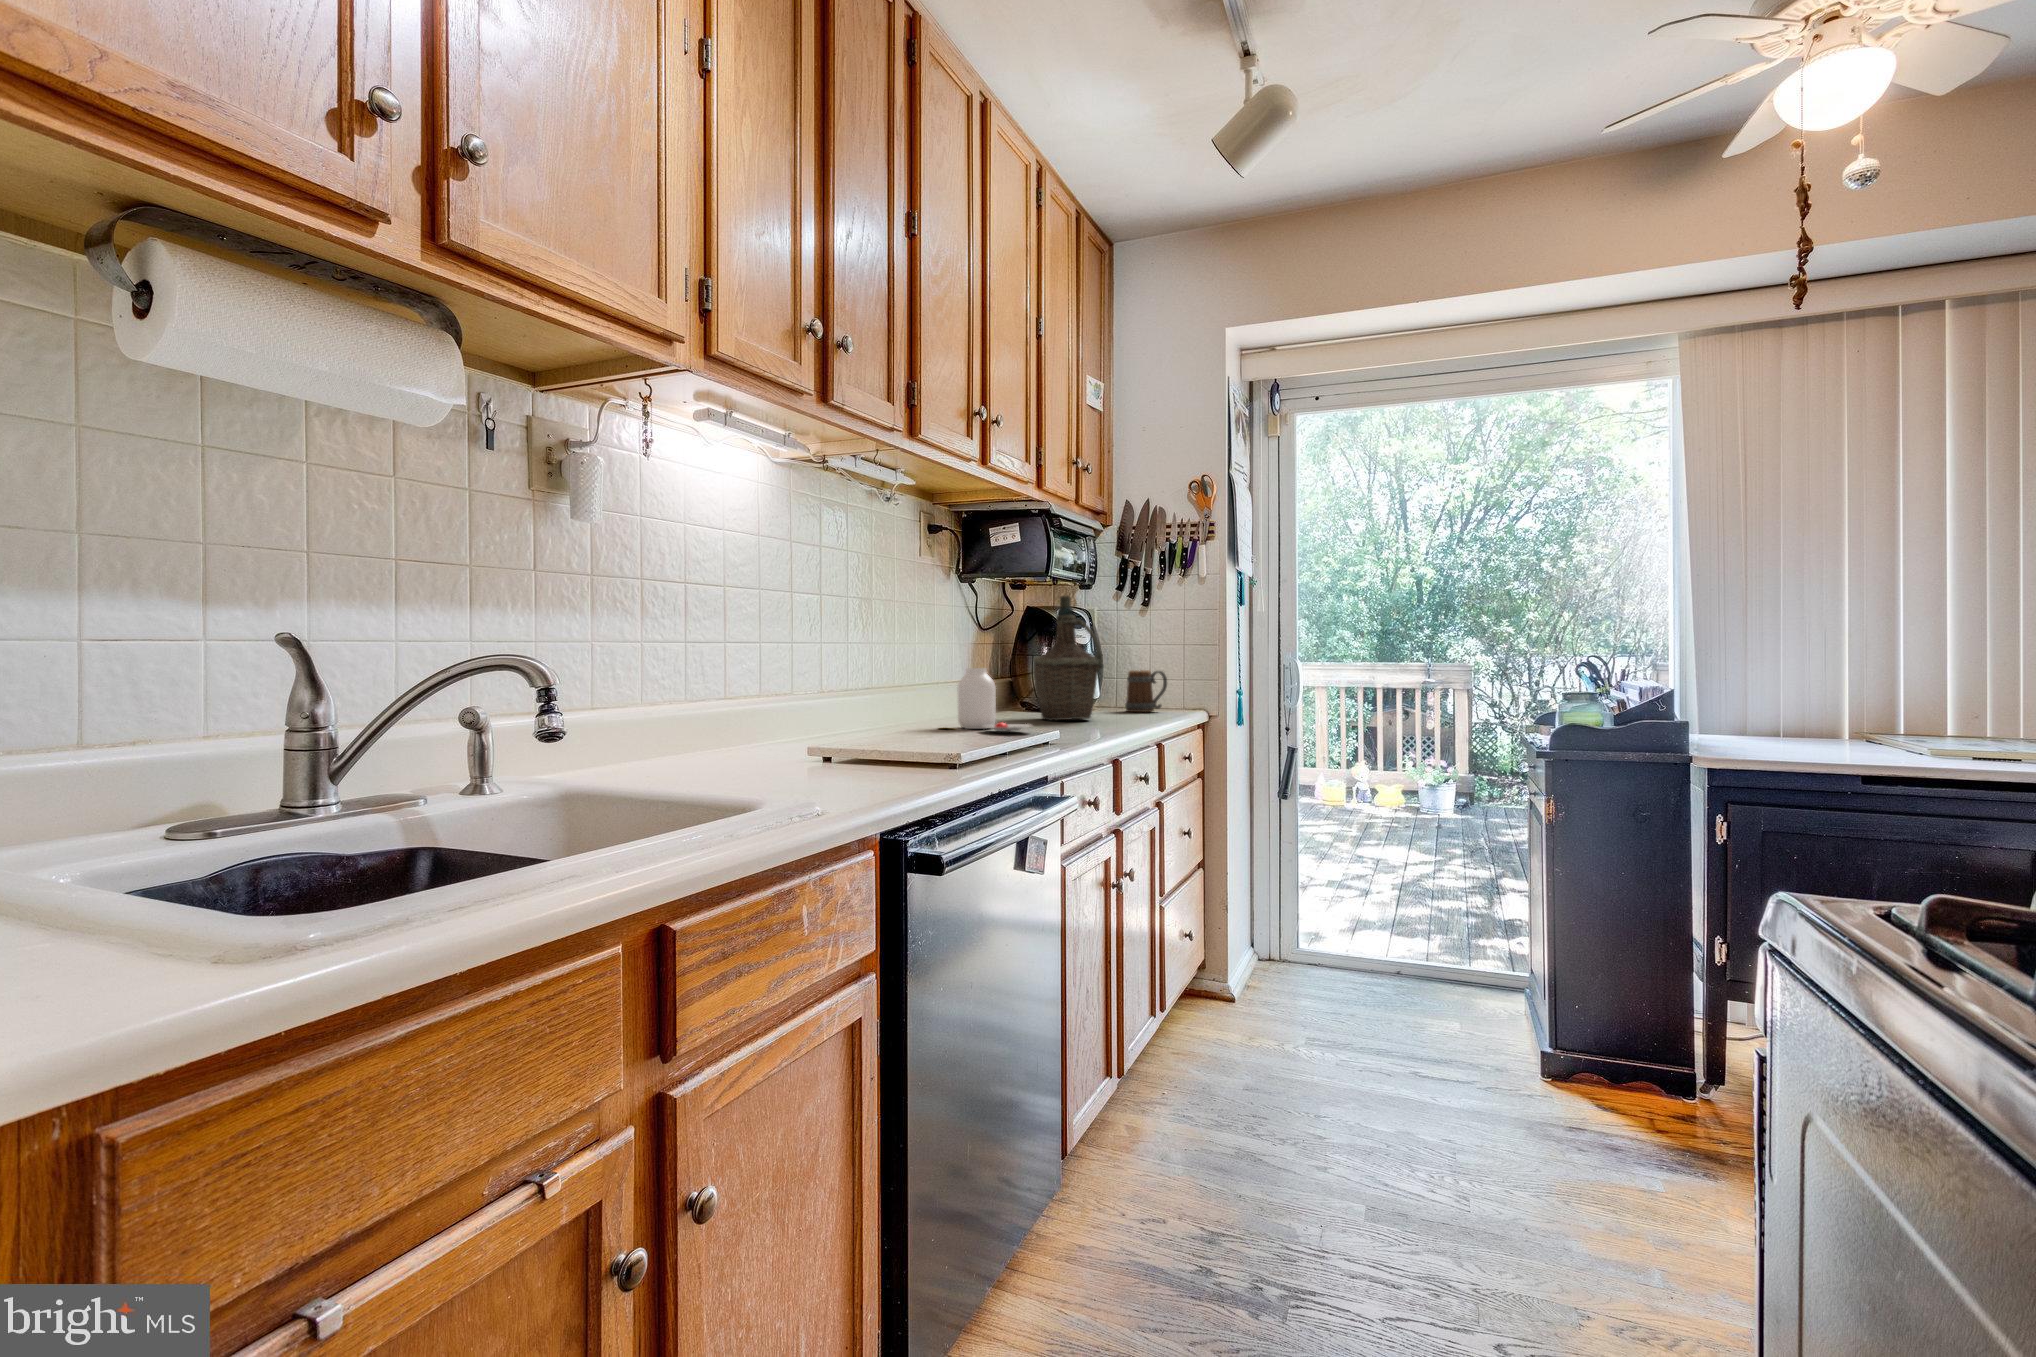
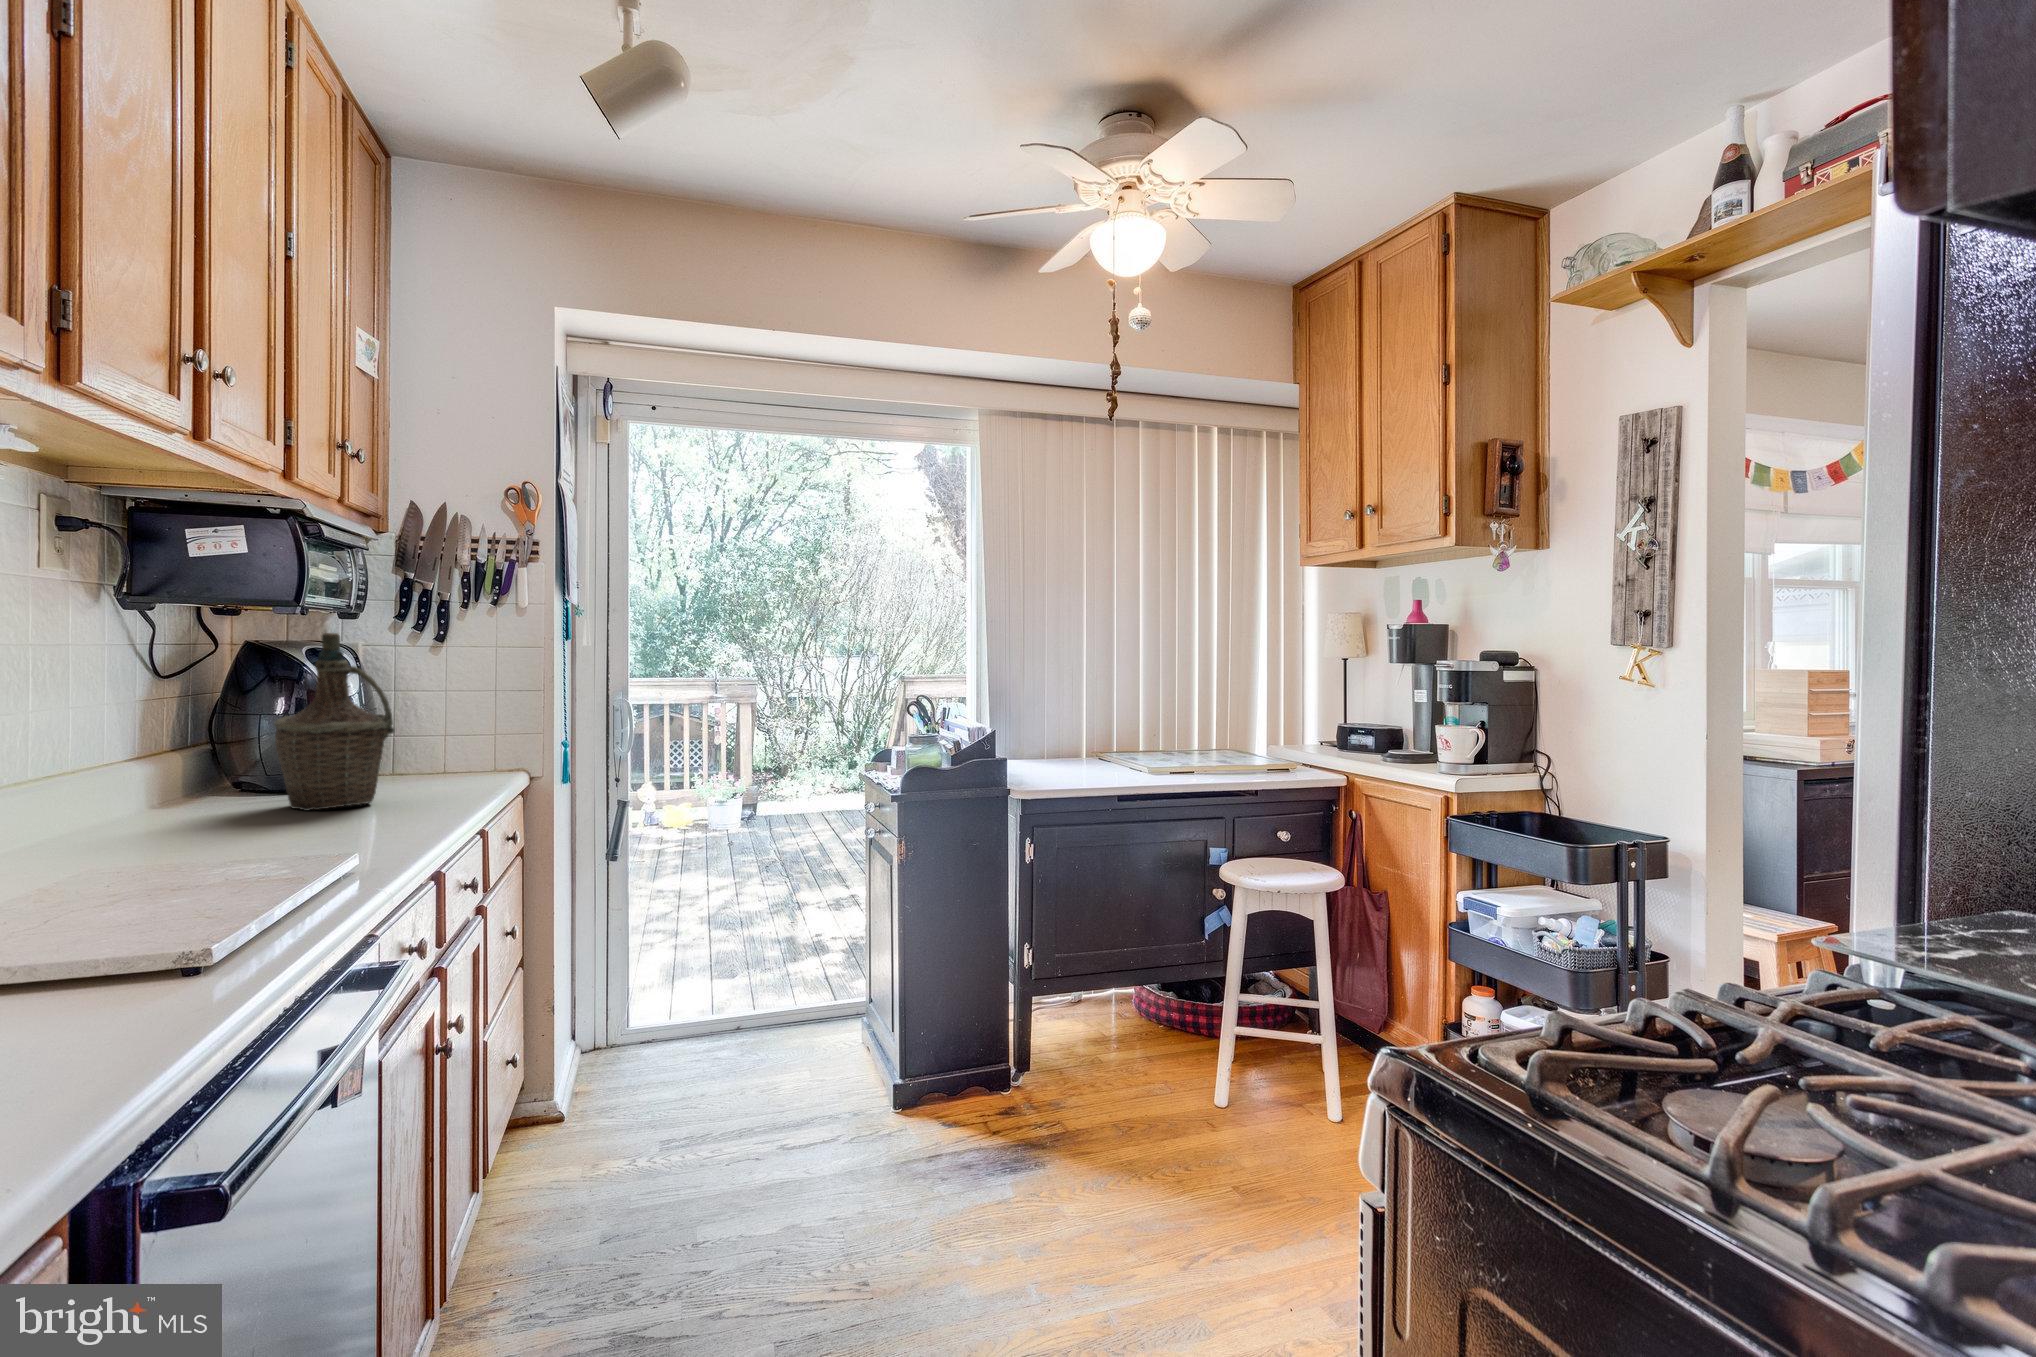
jar: present [957,668,1031,731] -> none [100,751,297,857]
mug: present [1125,670,1167,712] -> none [411,722,473,778]

